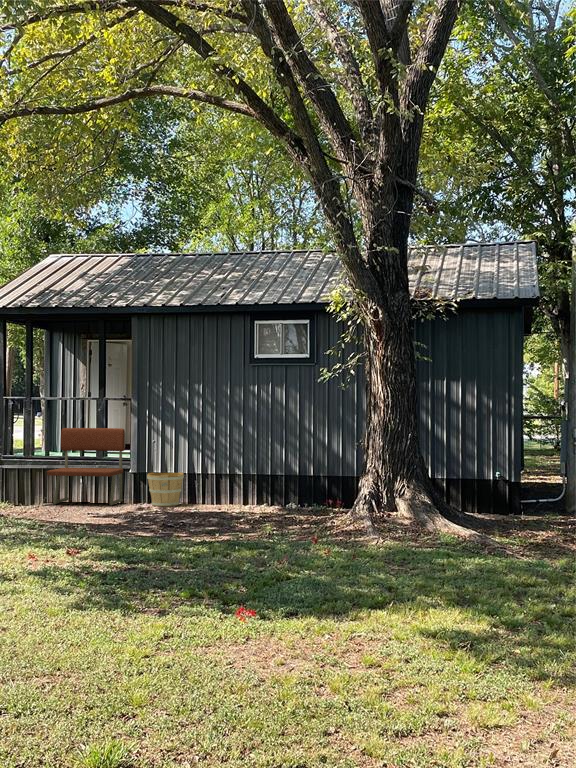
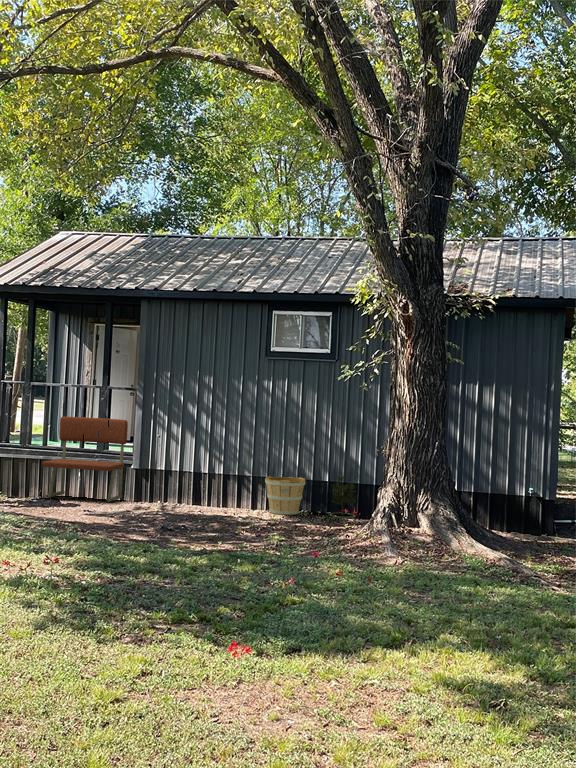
potted tree: none [315,465,342,509] -> present [330,473,356,518]
wooden bucket: present [147,472,184,506] -> present [265,476,305,515]

